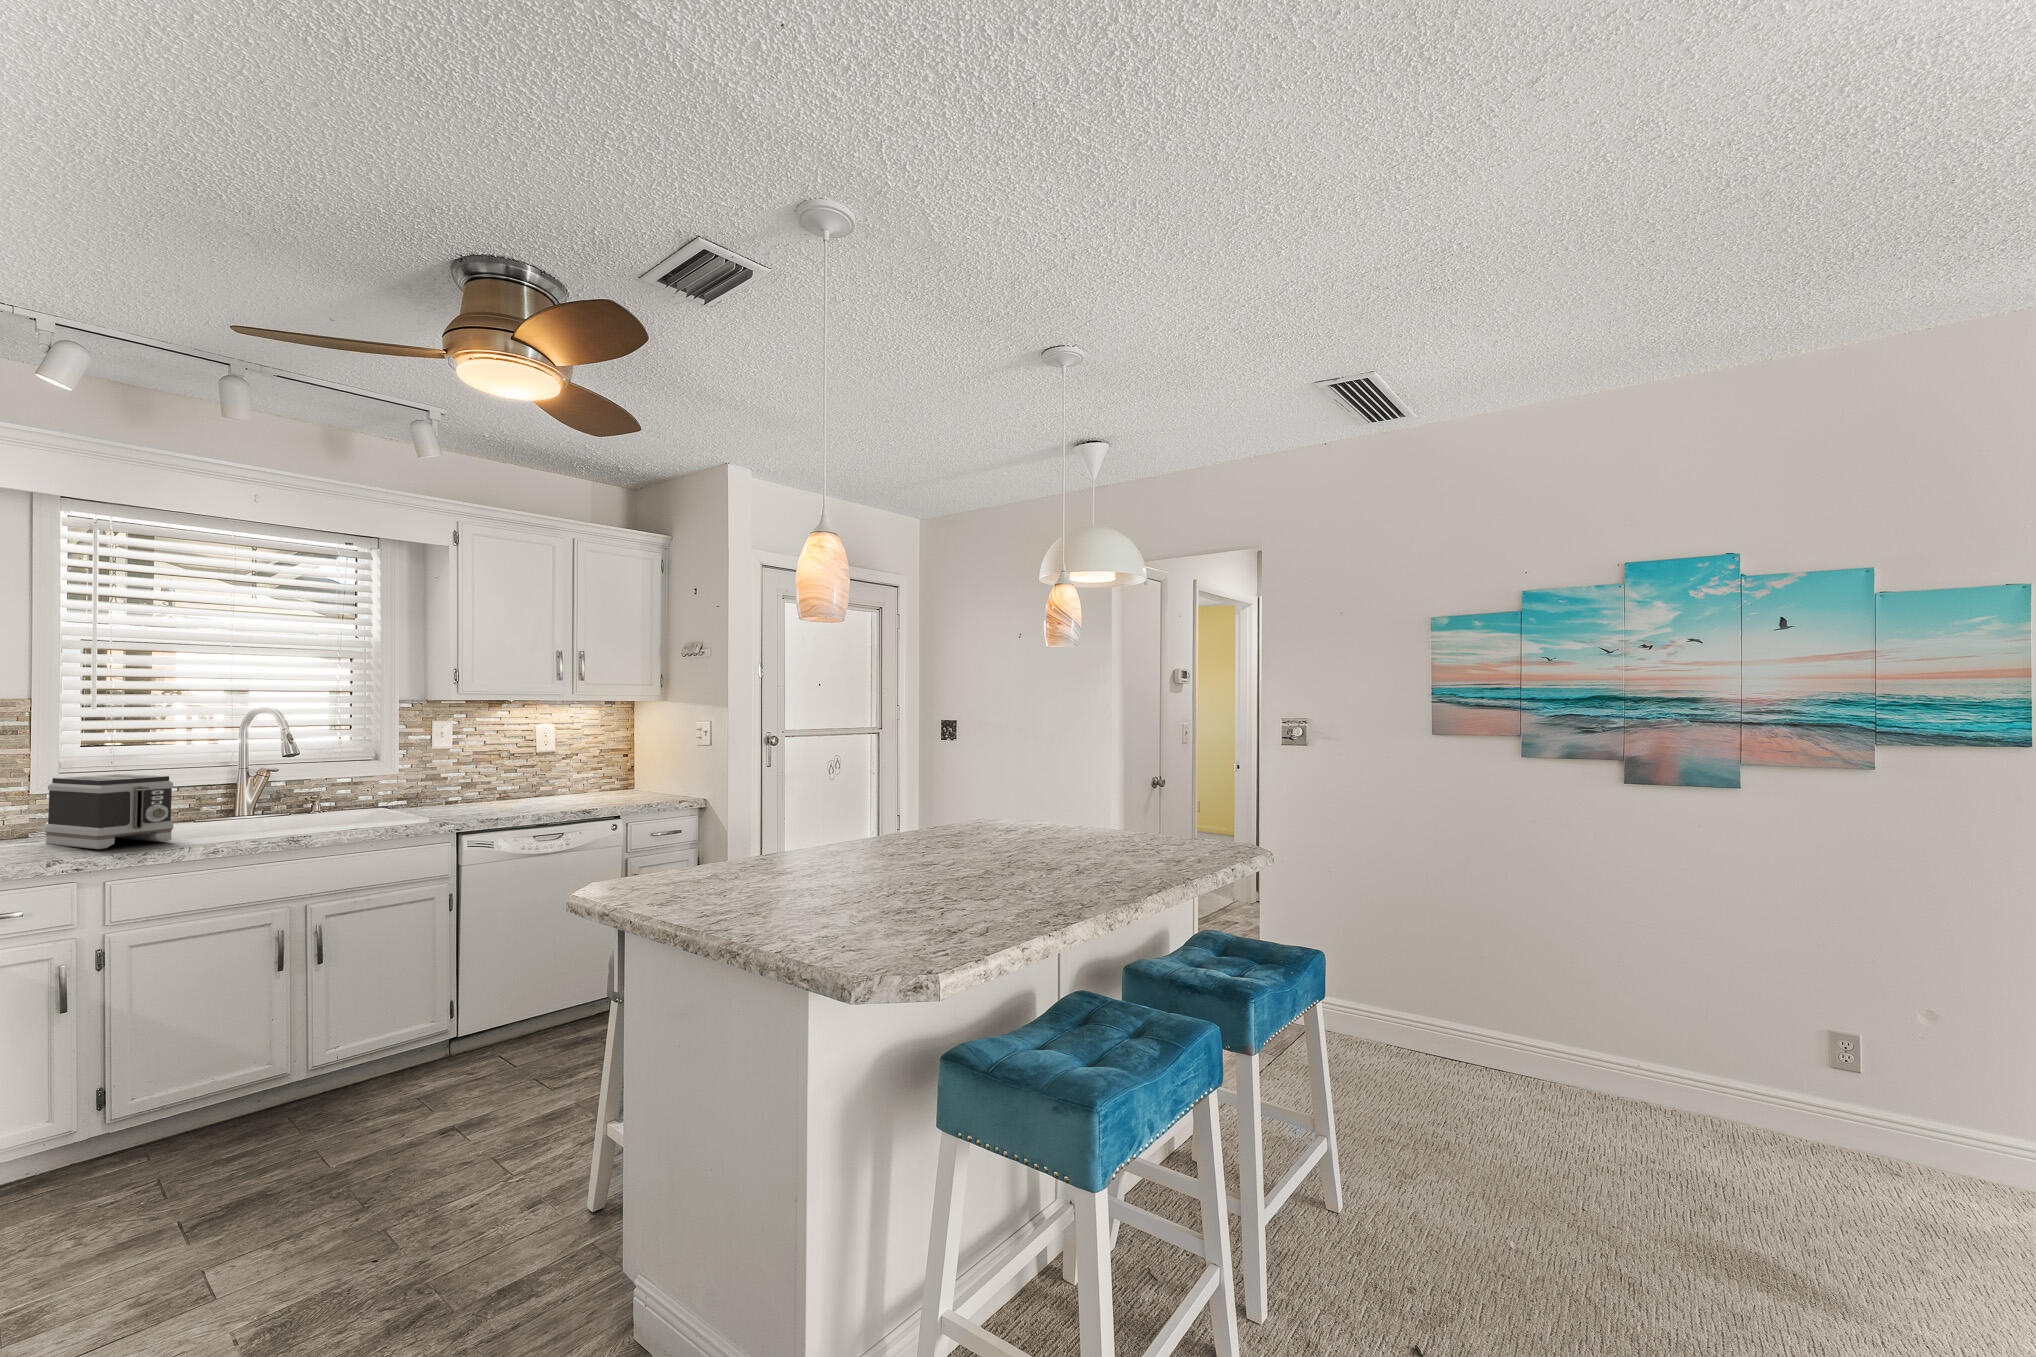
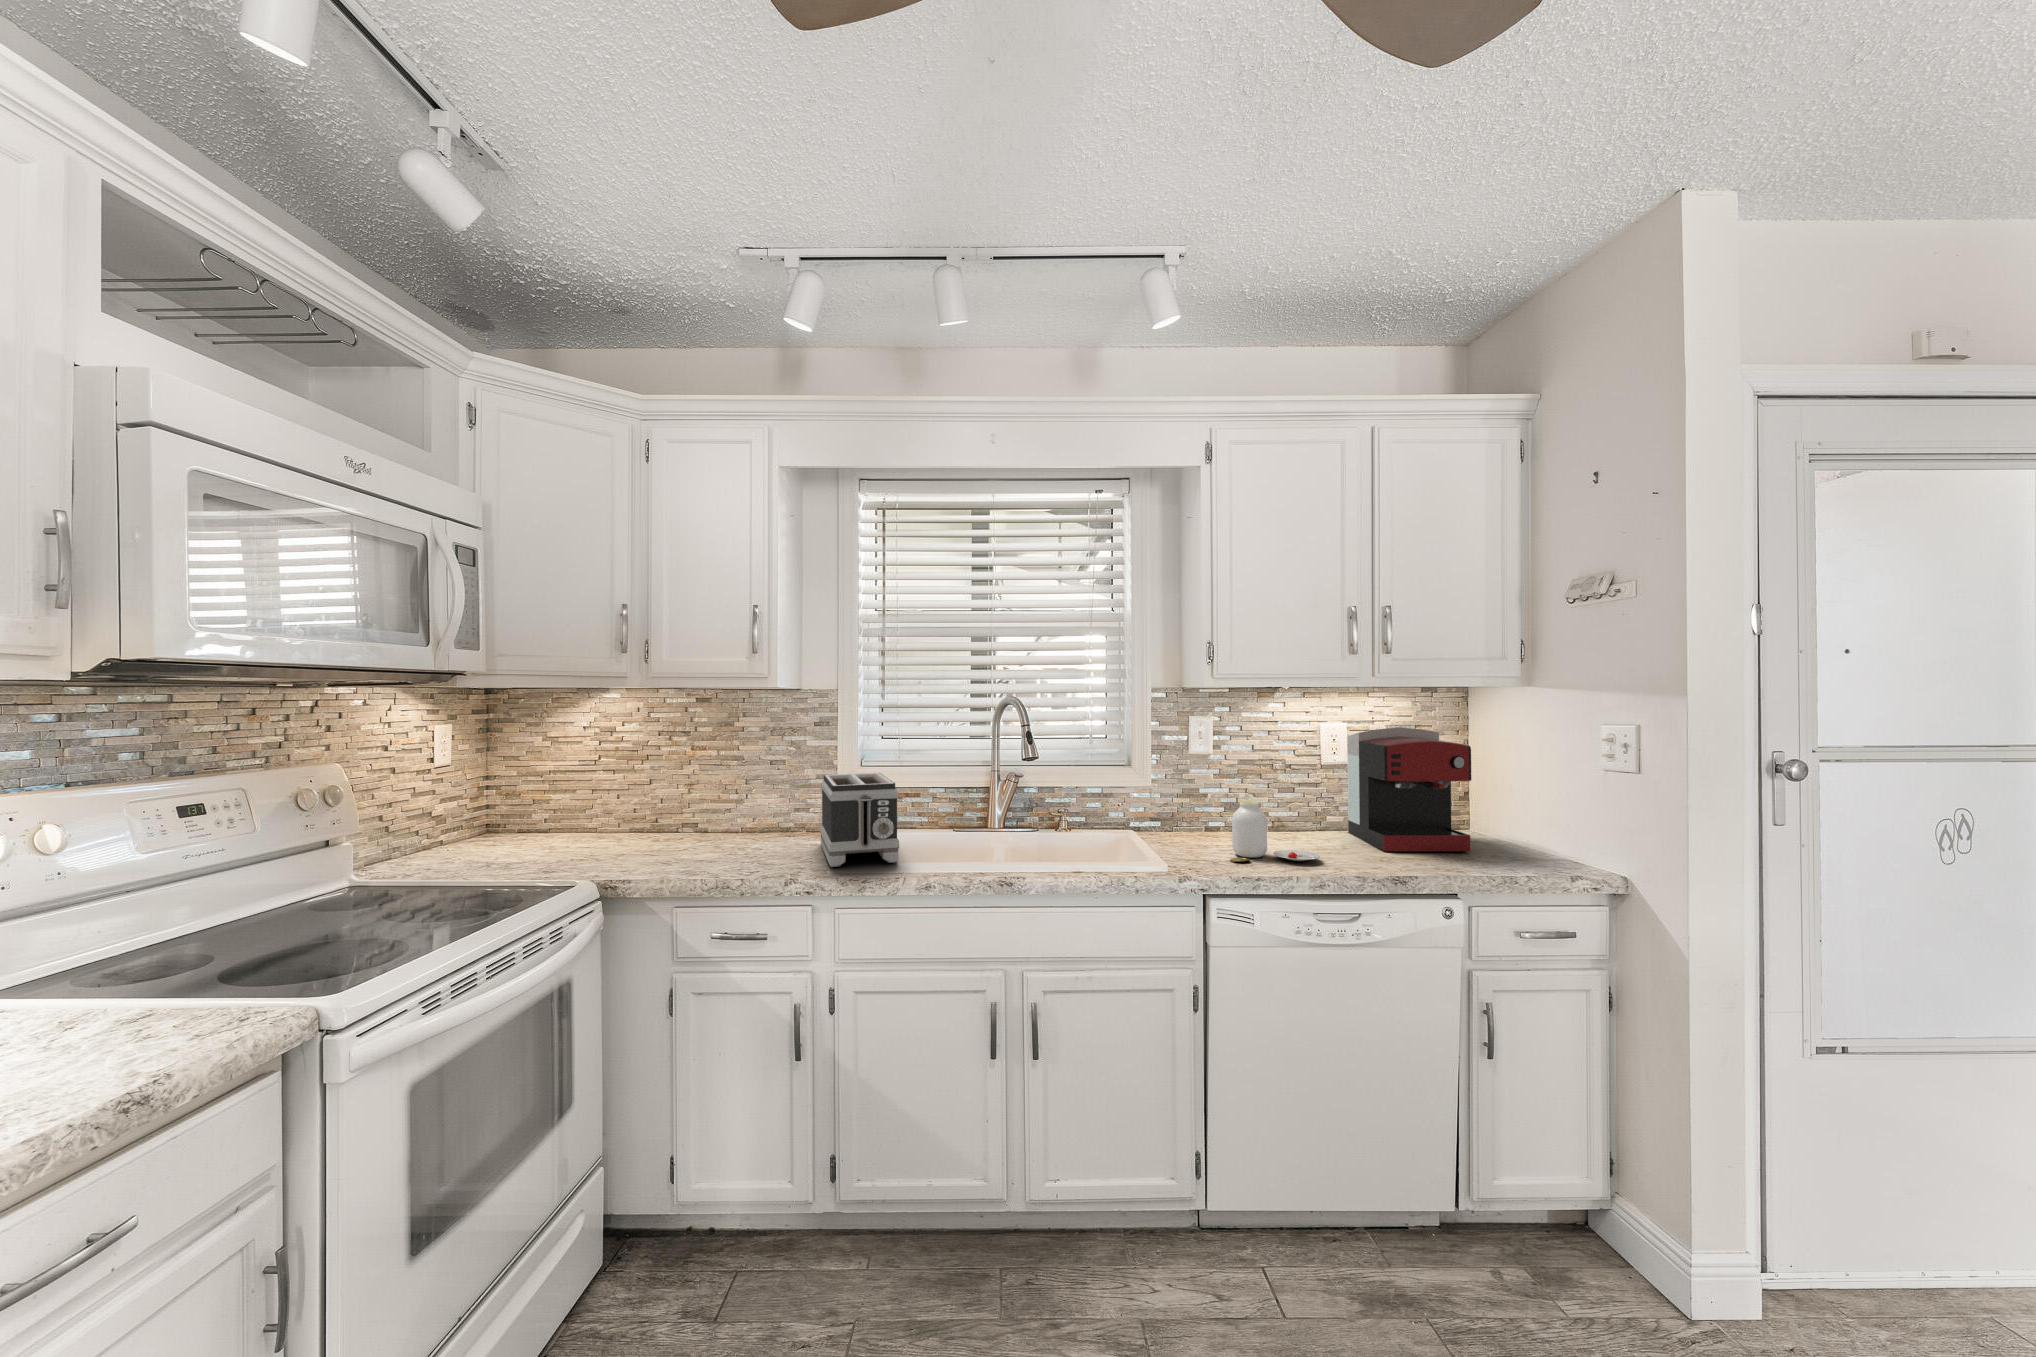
coffee maker: none [555,725,633,801] -> present [1347,727,1471,851]
jar: none [473,775,540,814] -> present [1230,801,1323,862]

